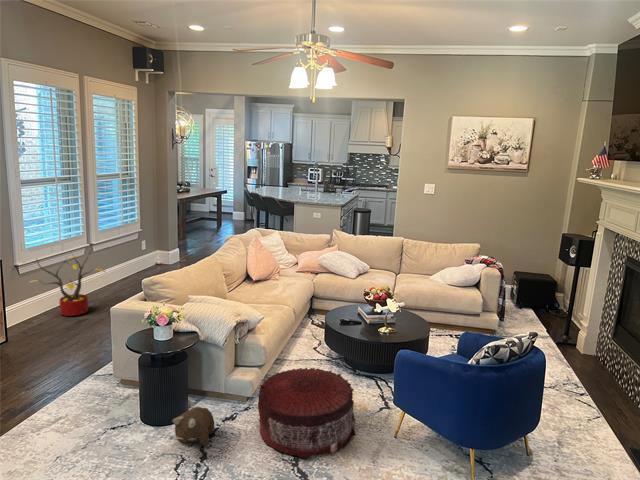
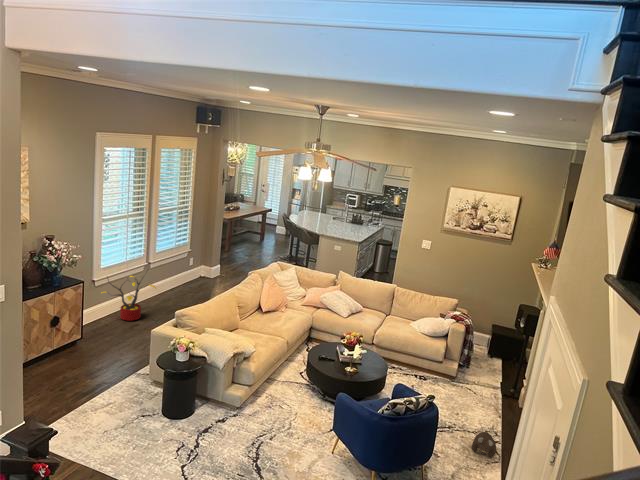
pouf: present [258,367,355,458] -> none [238,392,307,458]
plush toy: present [172,407,214,446] -> present [472,432,496,458]

